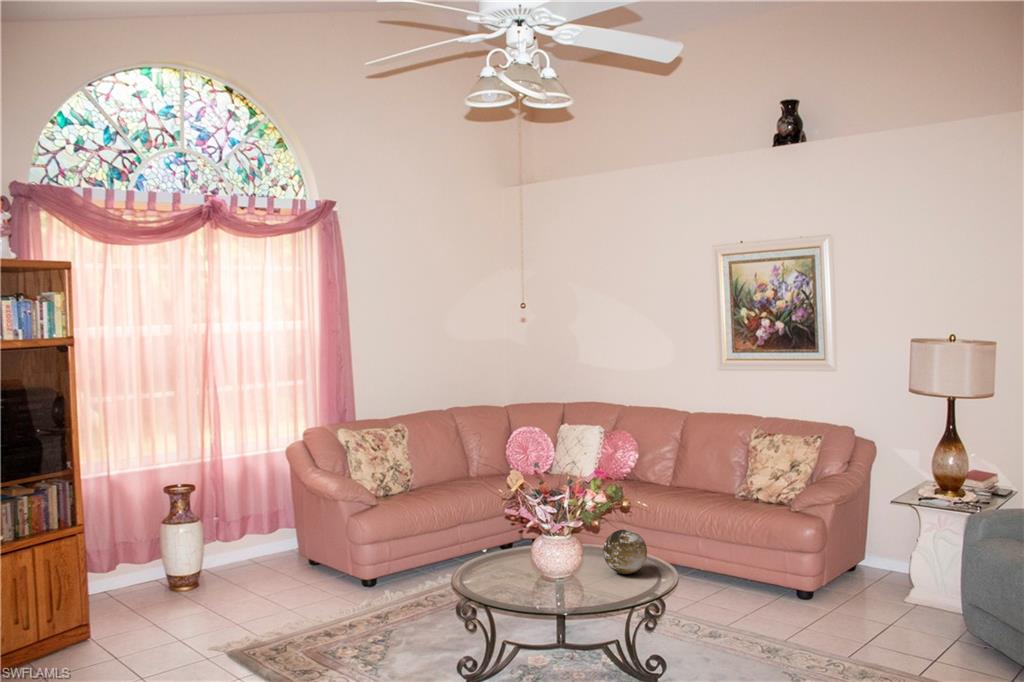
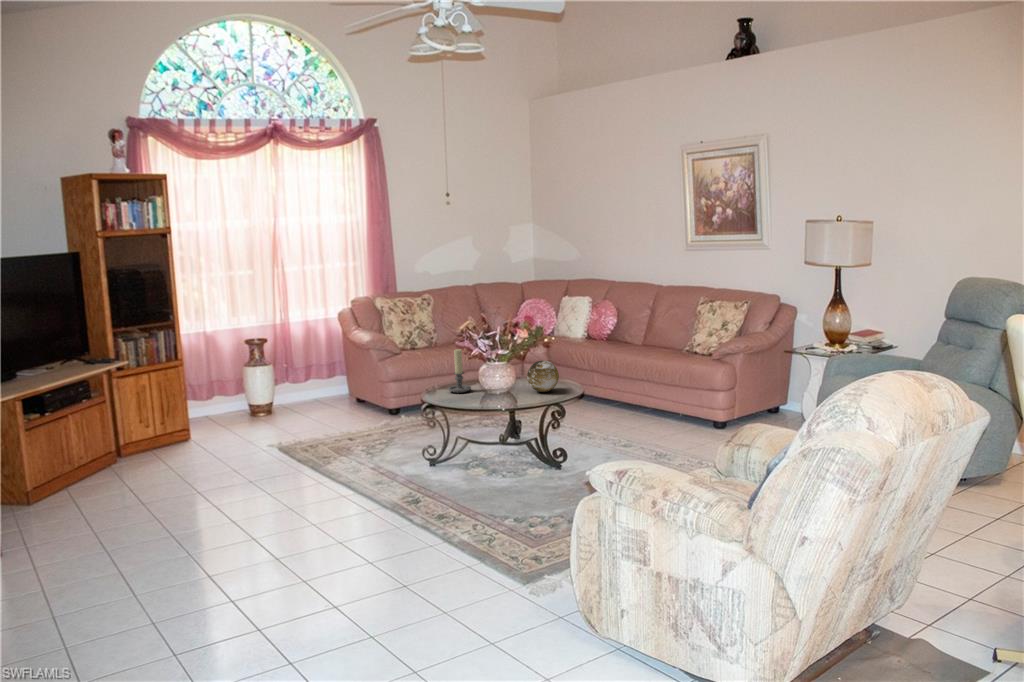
candle holder: none [490,514,522,577] -> present [448,349,471,393]

